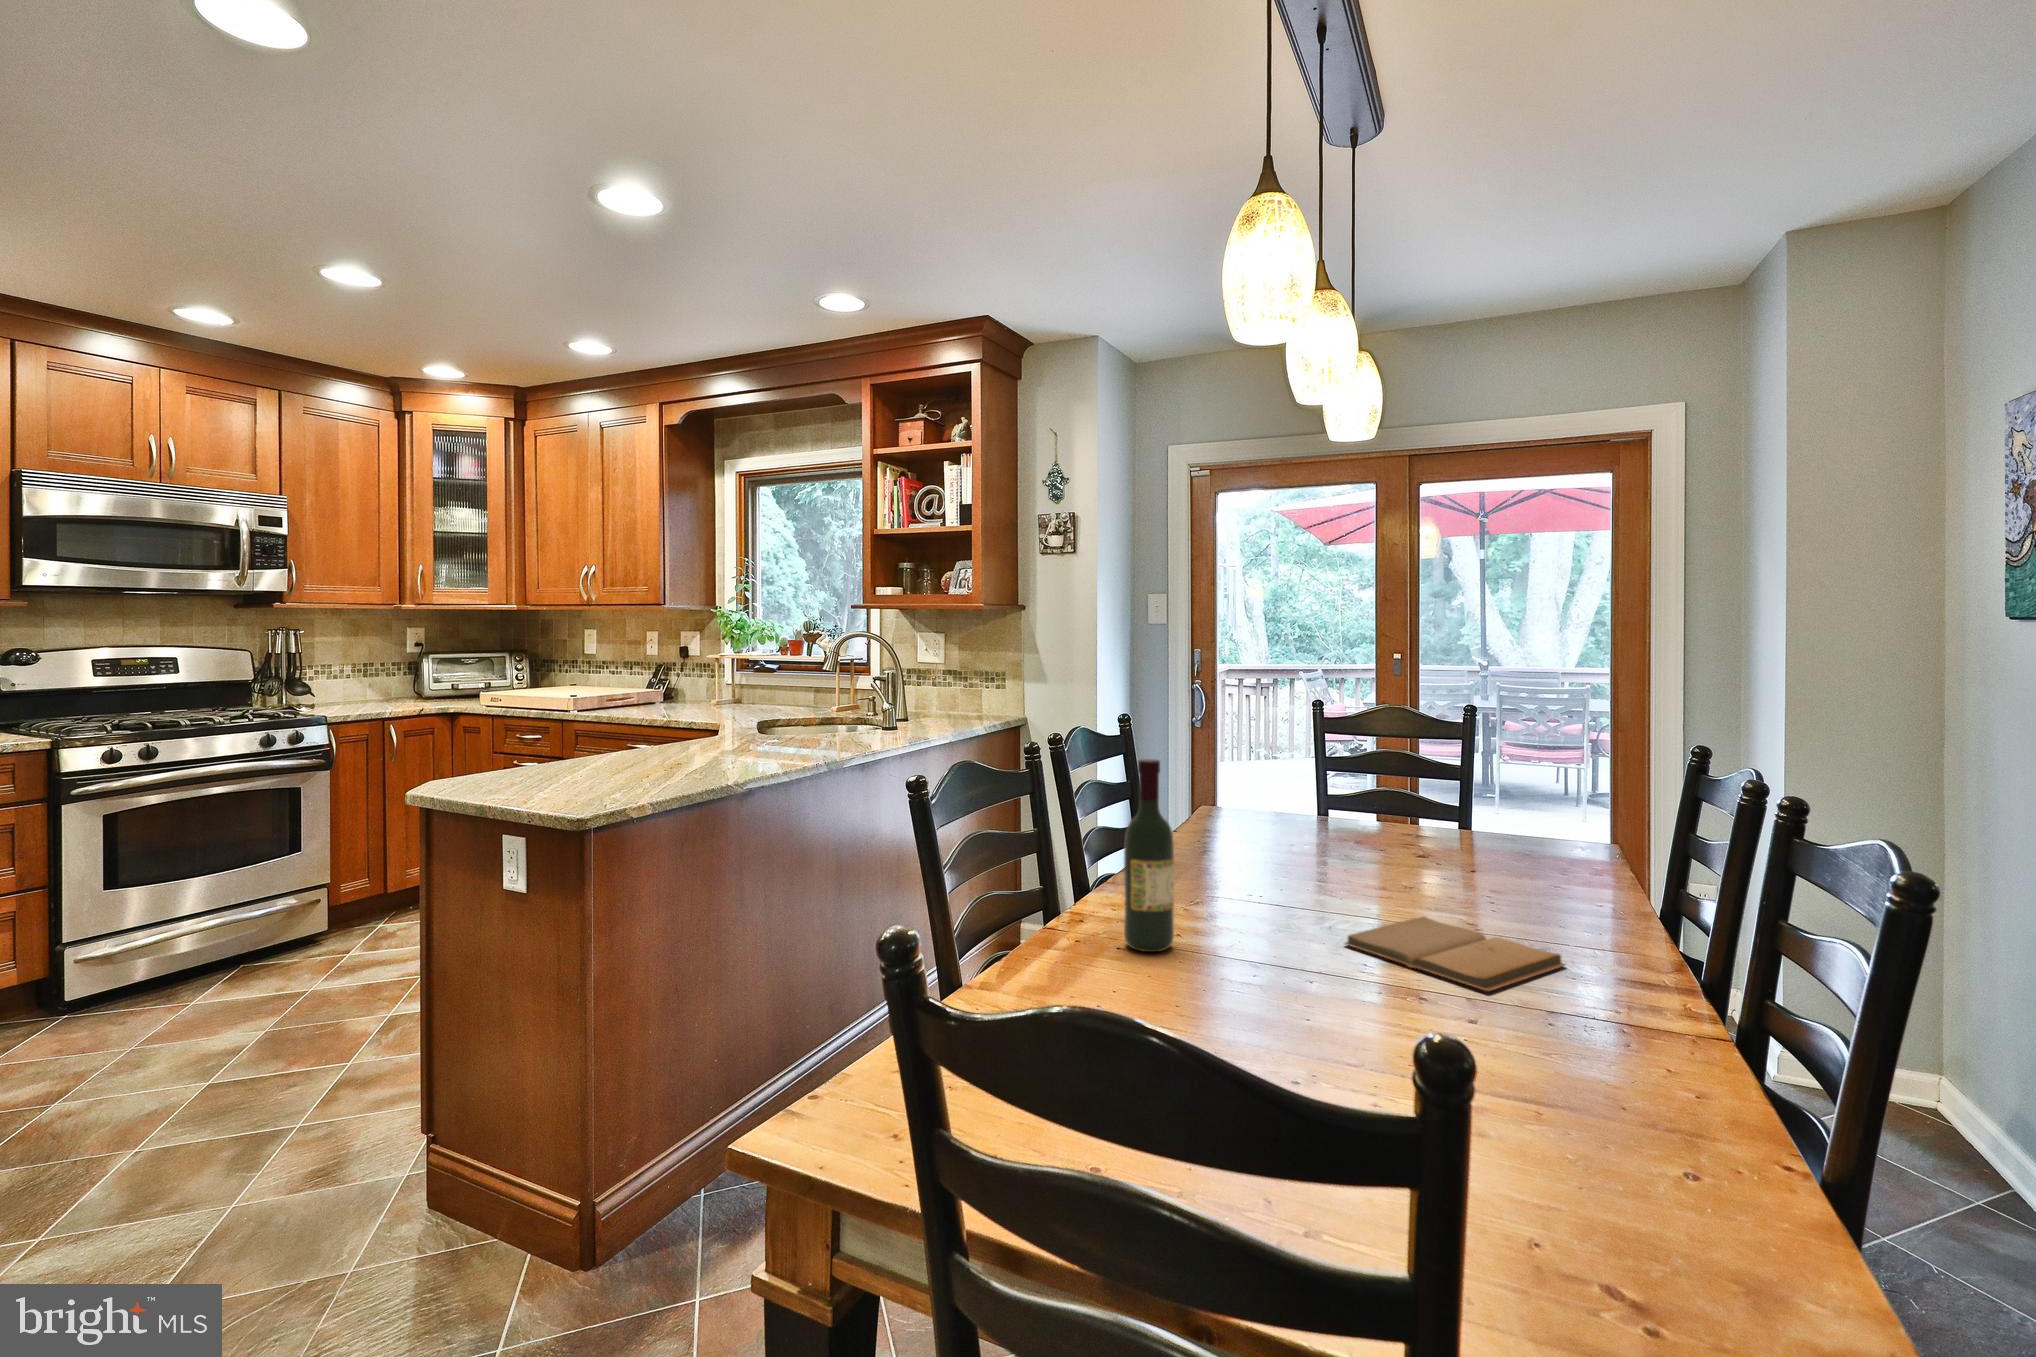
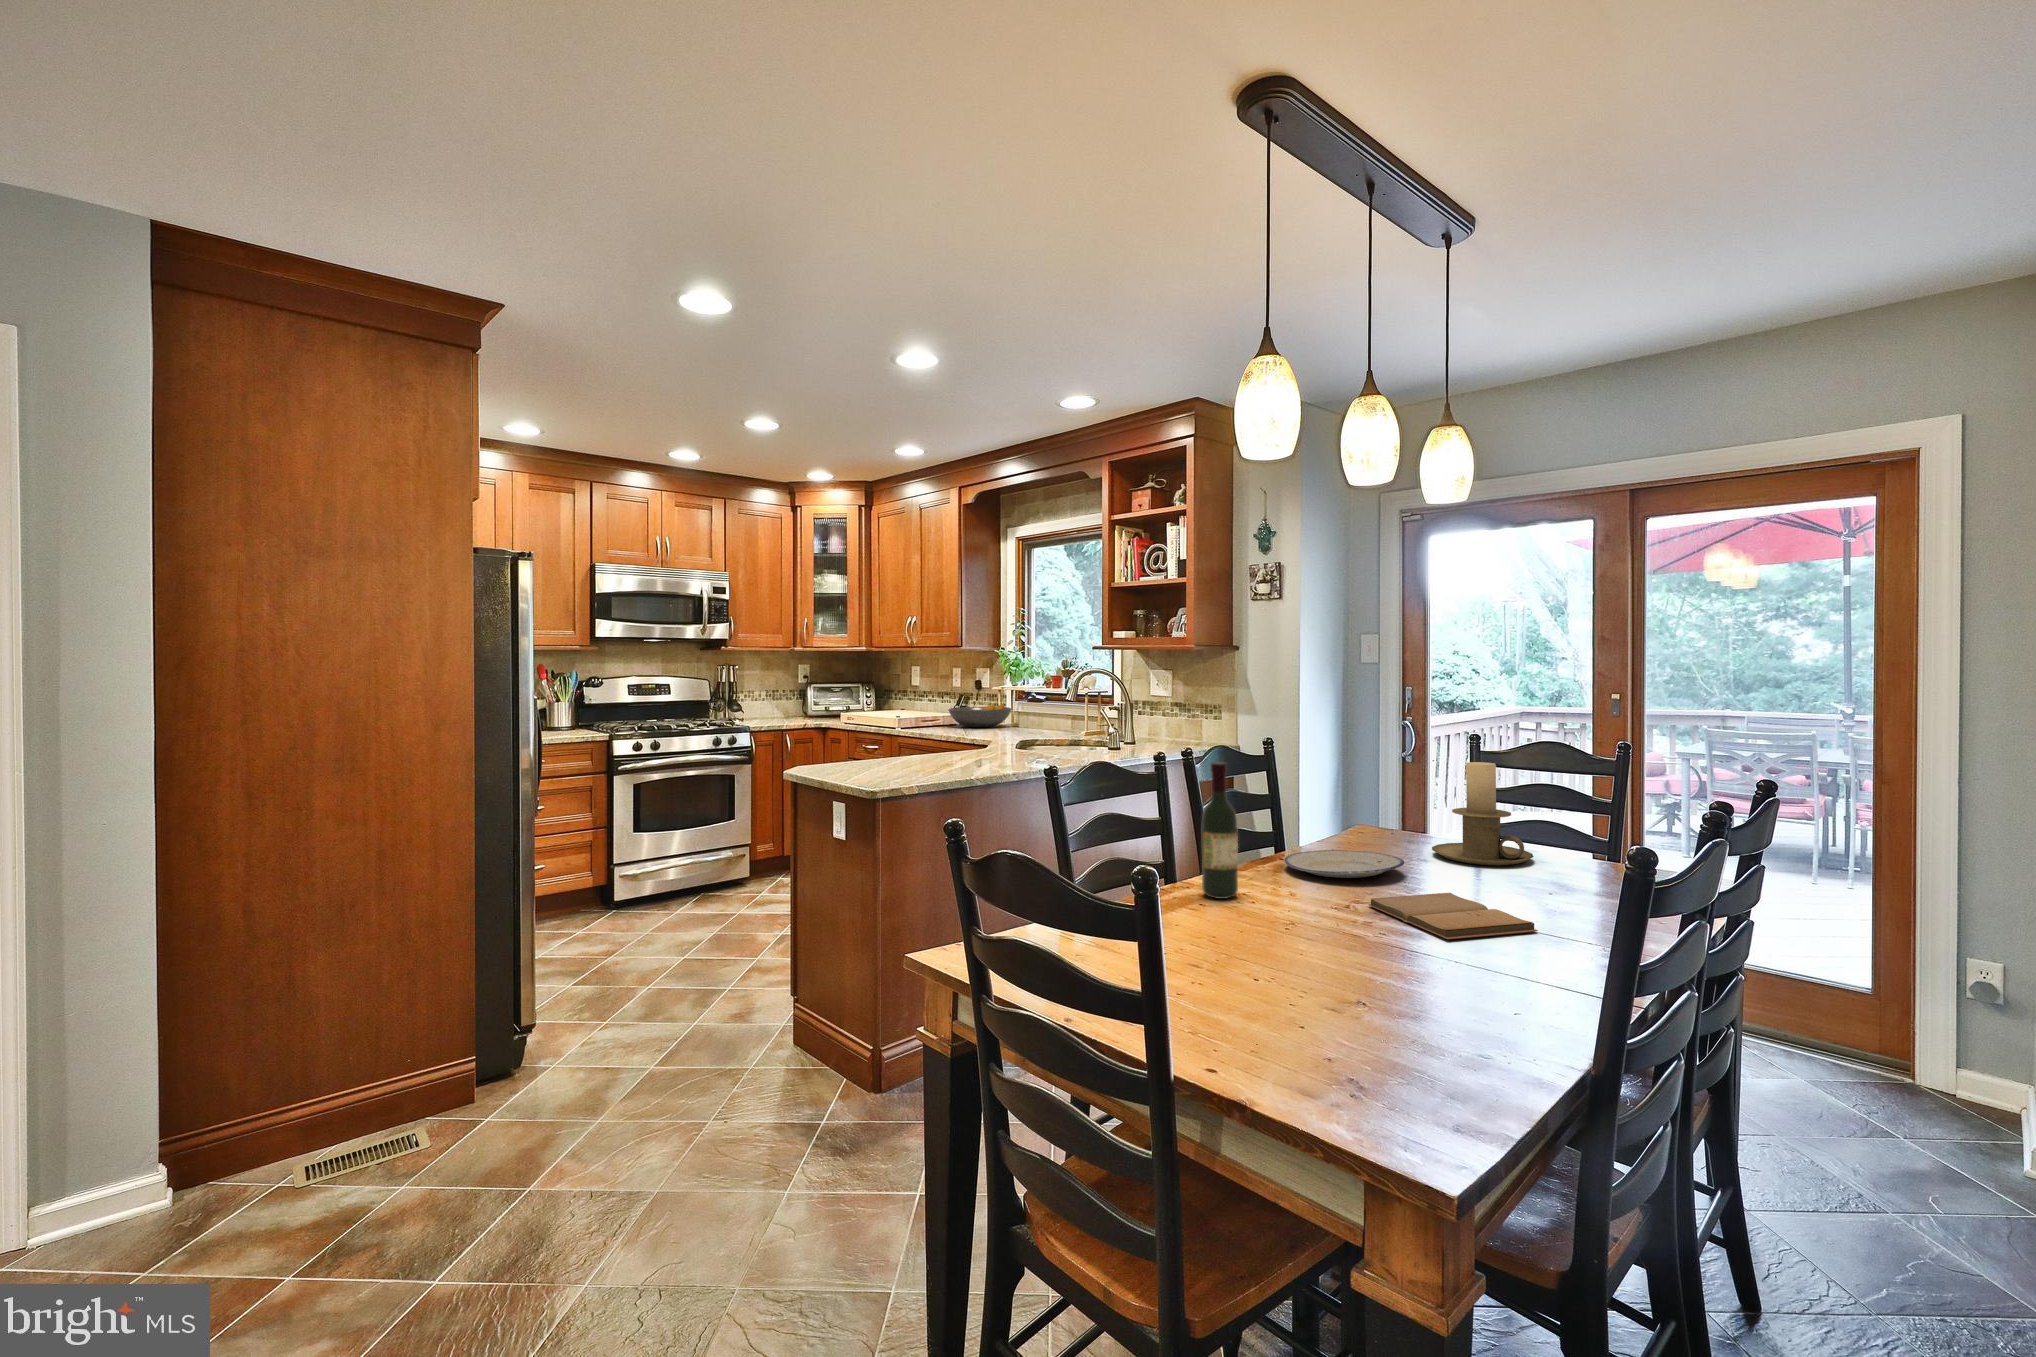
fruit bowl: none [646,680,734,711] -> present [948,704,1012,727]
candle holder: none [1336,745,1452,870] -> present [1432,762,1534,866]
plate: none [1191,863,1341,902] -> present [1284,850,1404,878]

